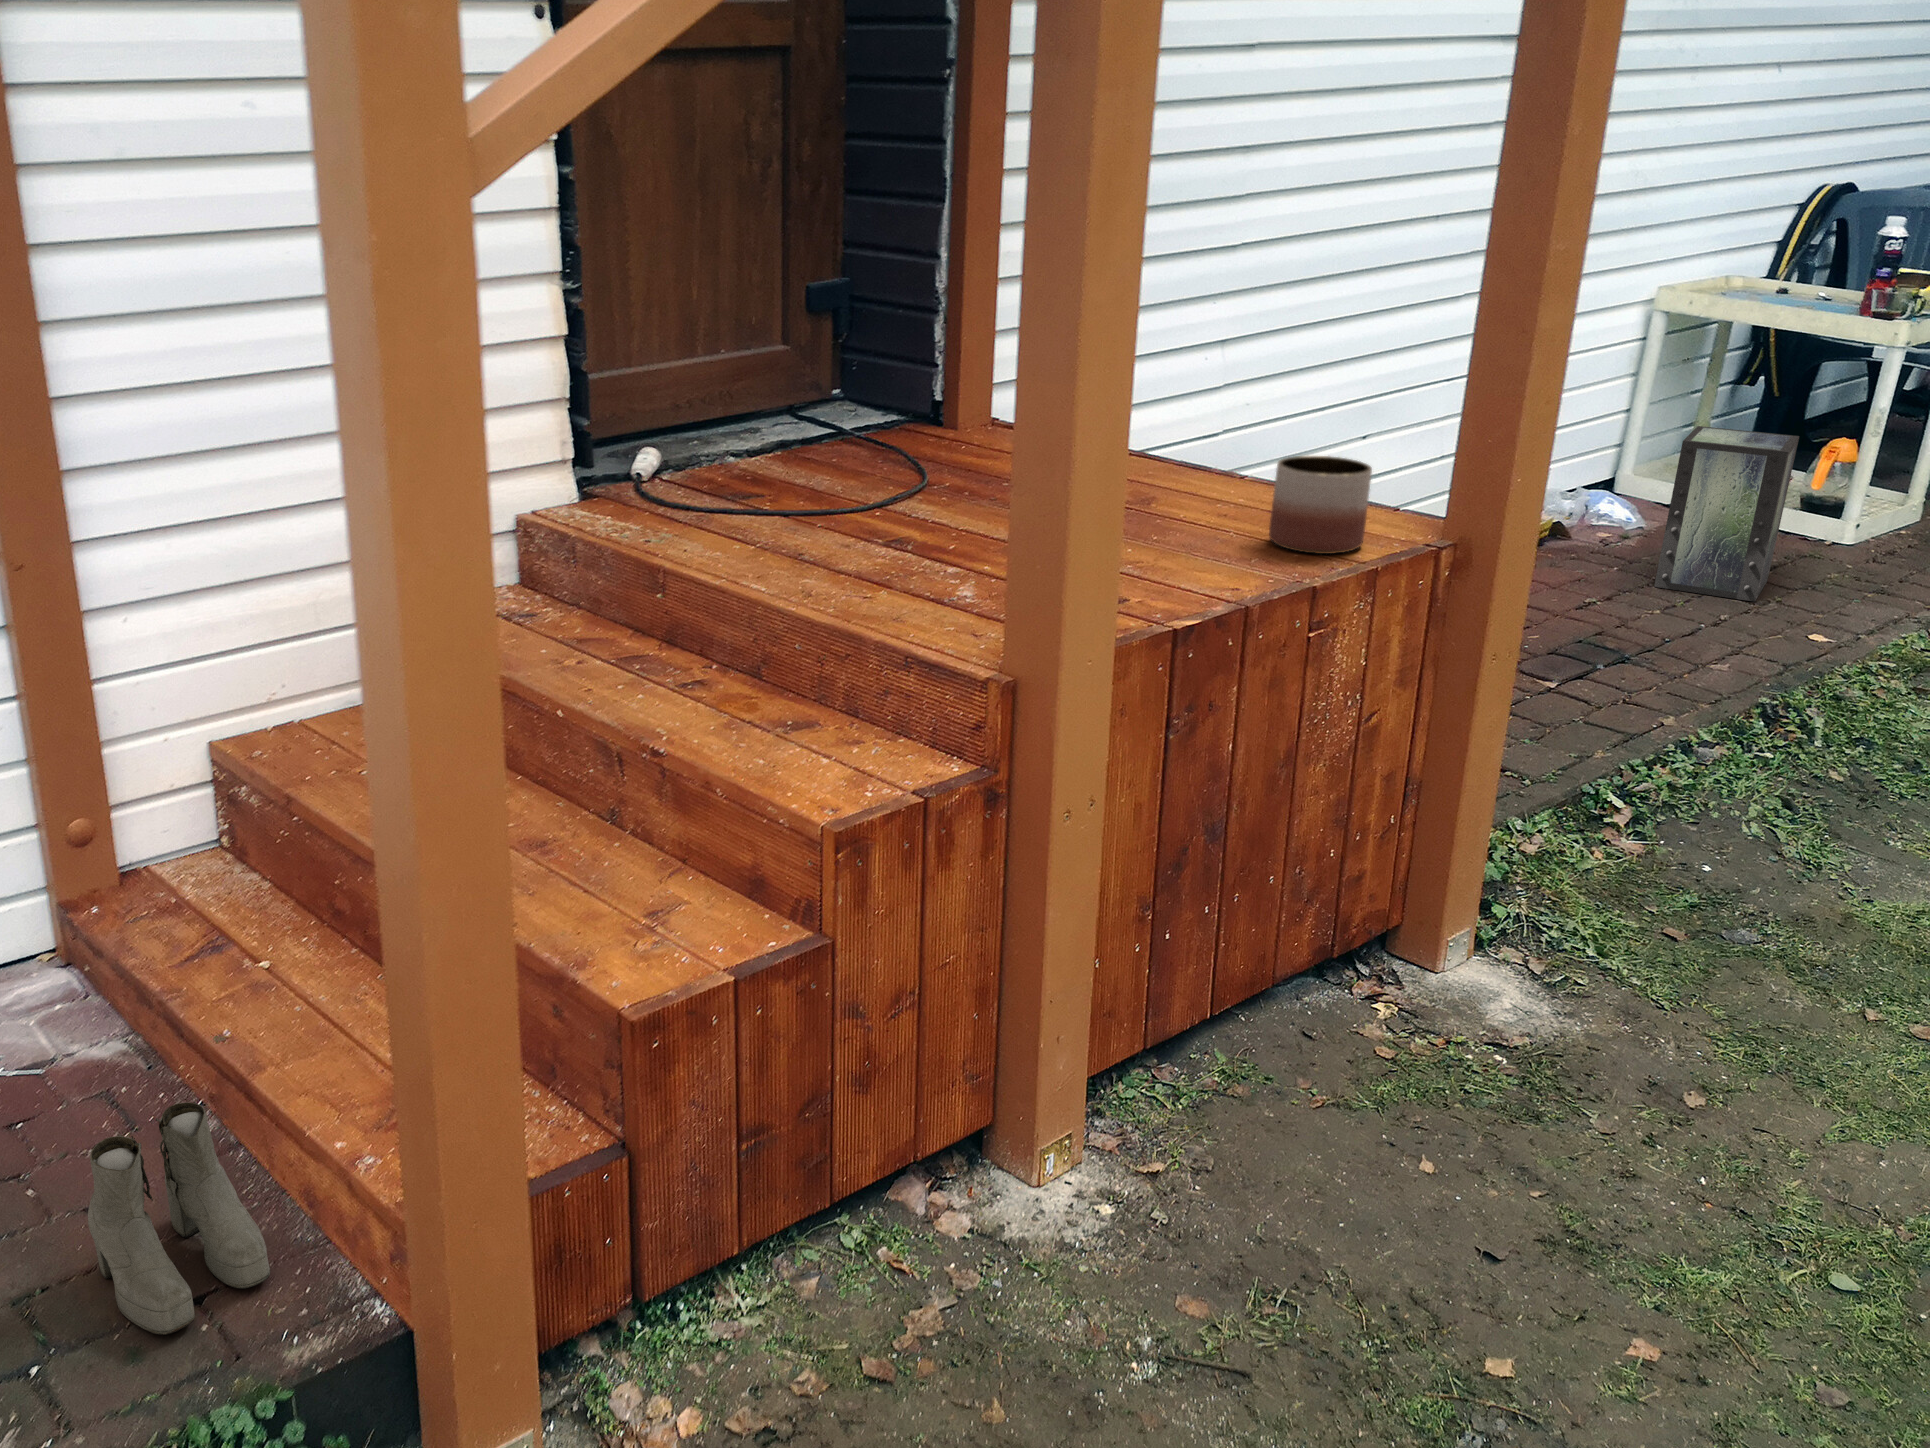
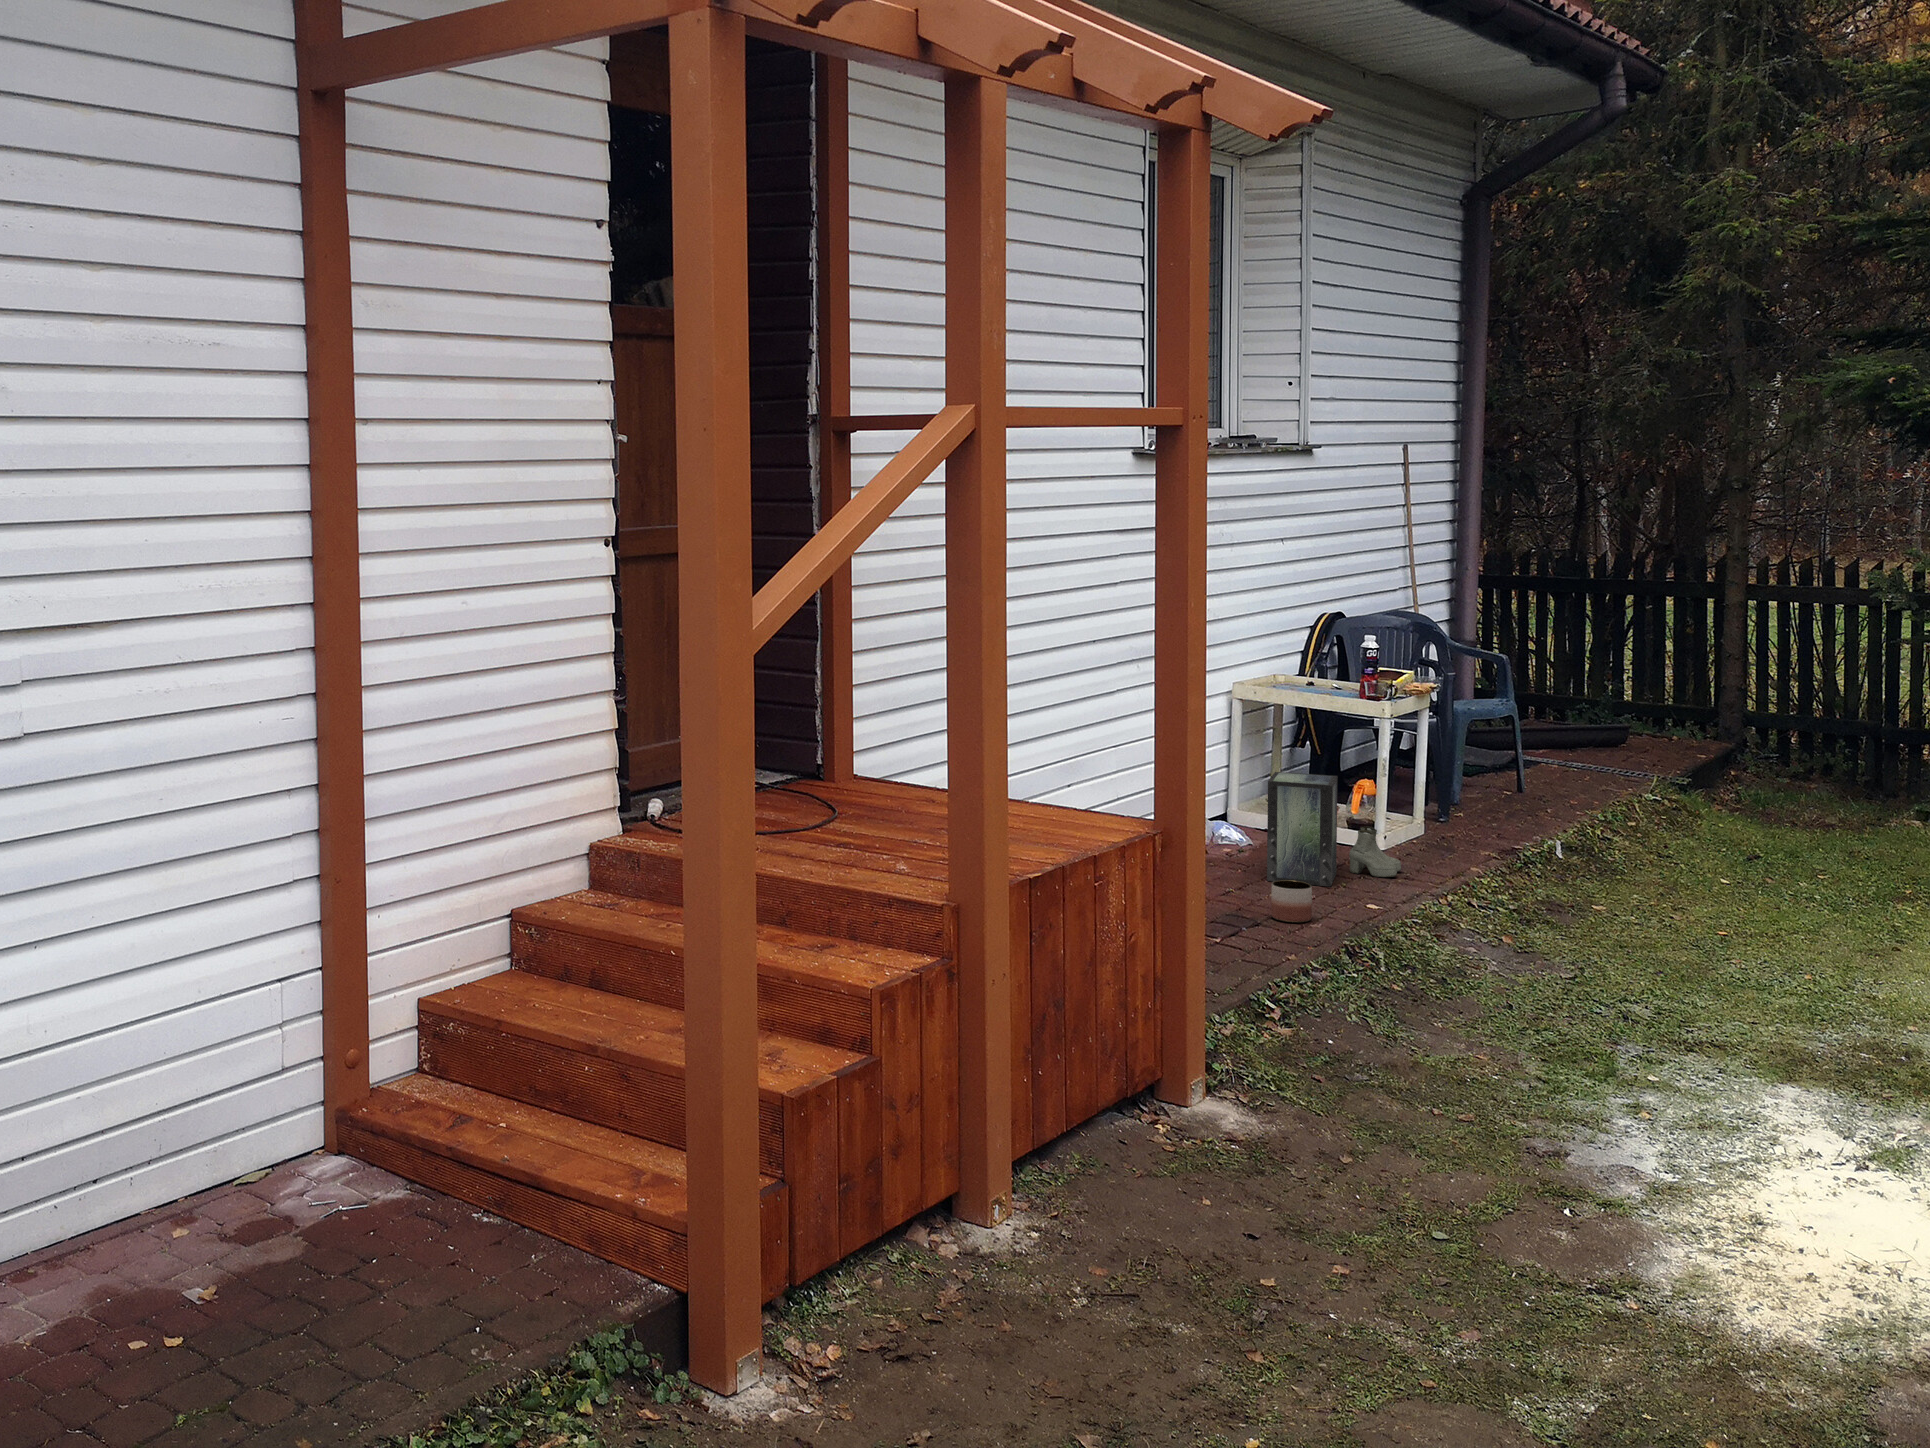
planter: present [1269,456,1372,554] -> present [1271,880,1312,923]
boots: present [88,1102,270,1335] -> present [1349,827,1401,877]

